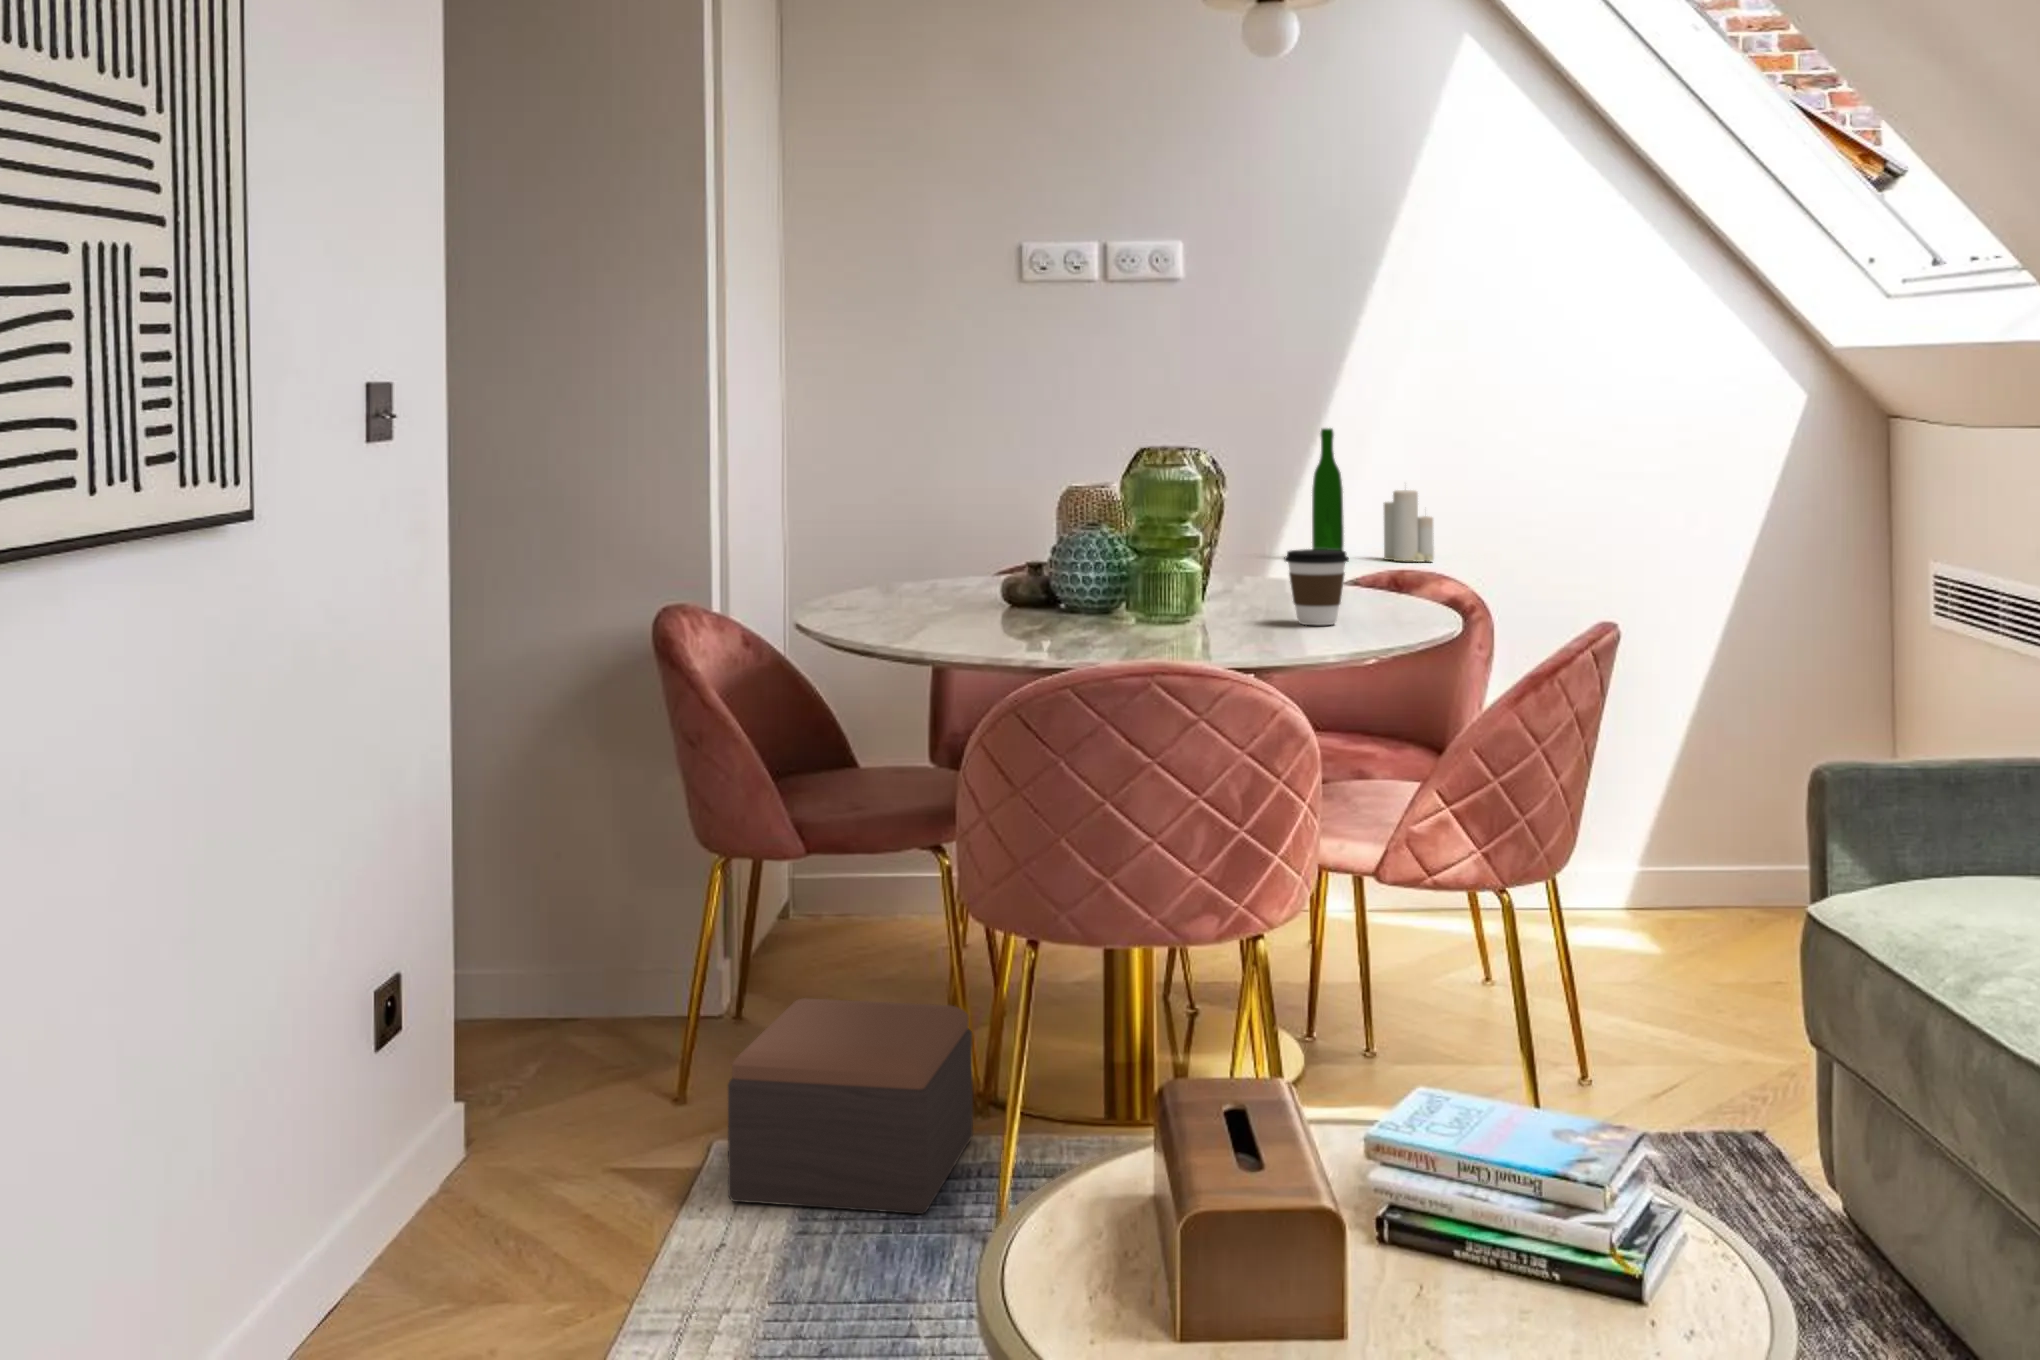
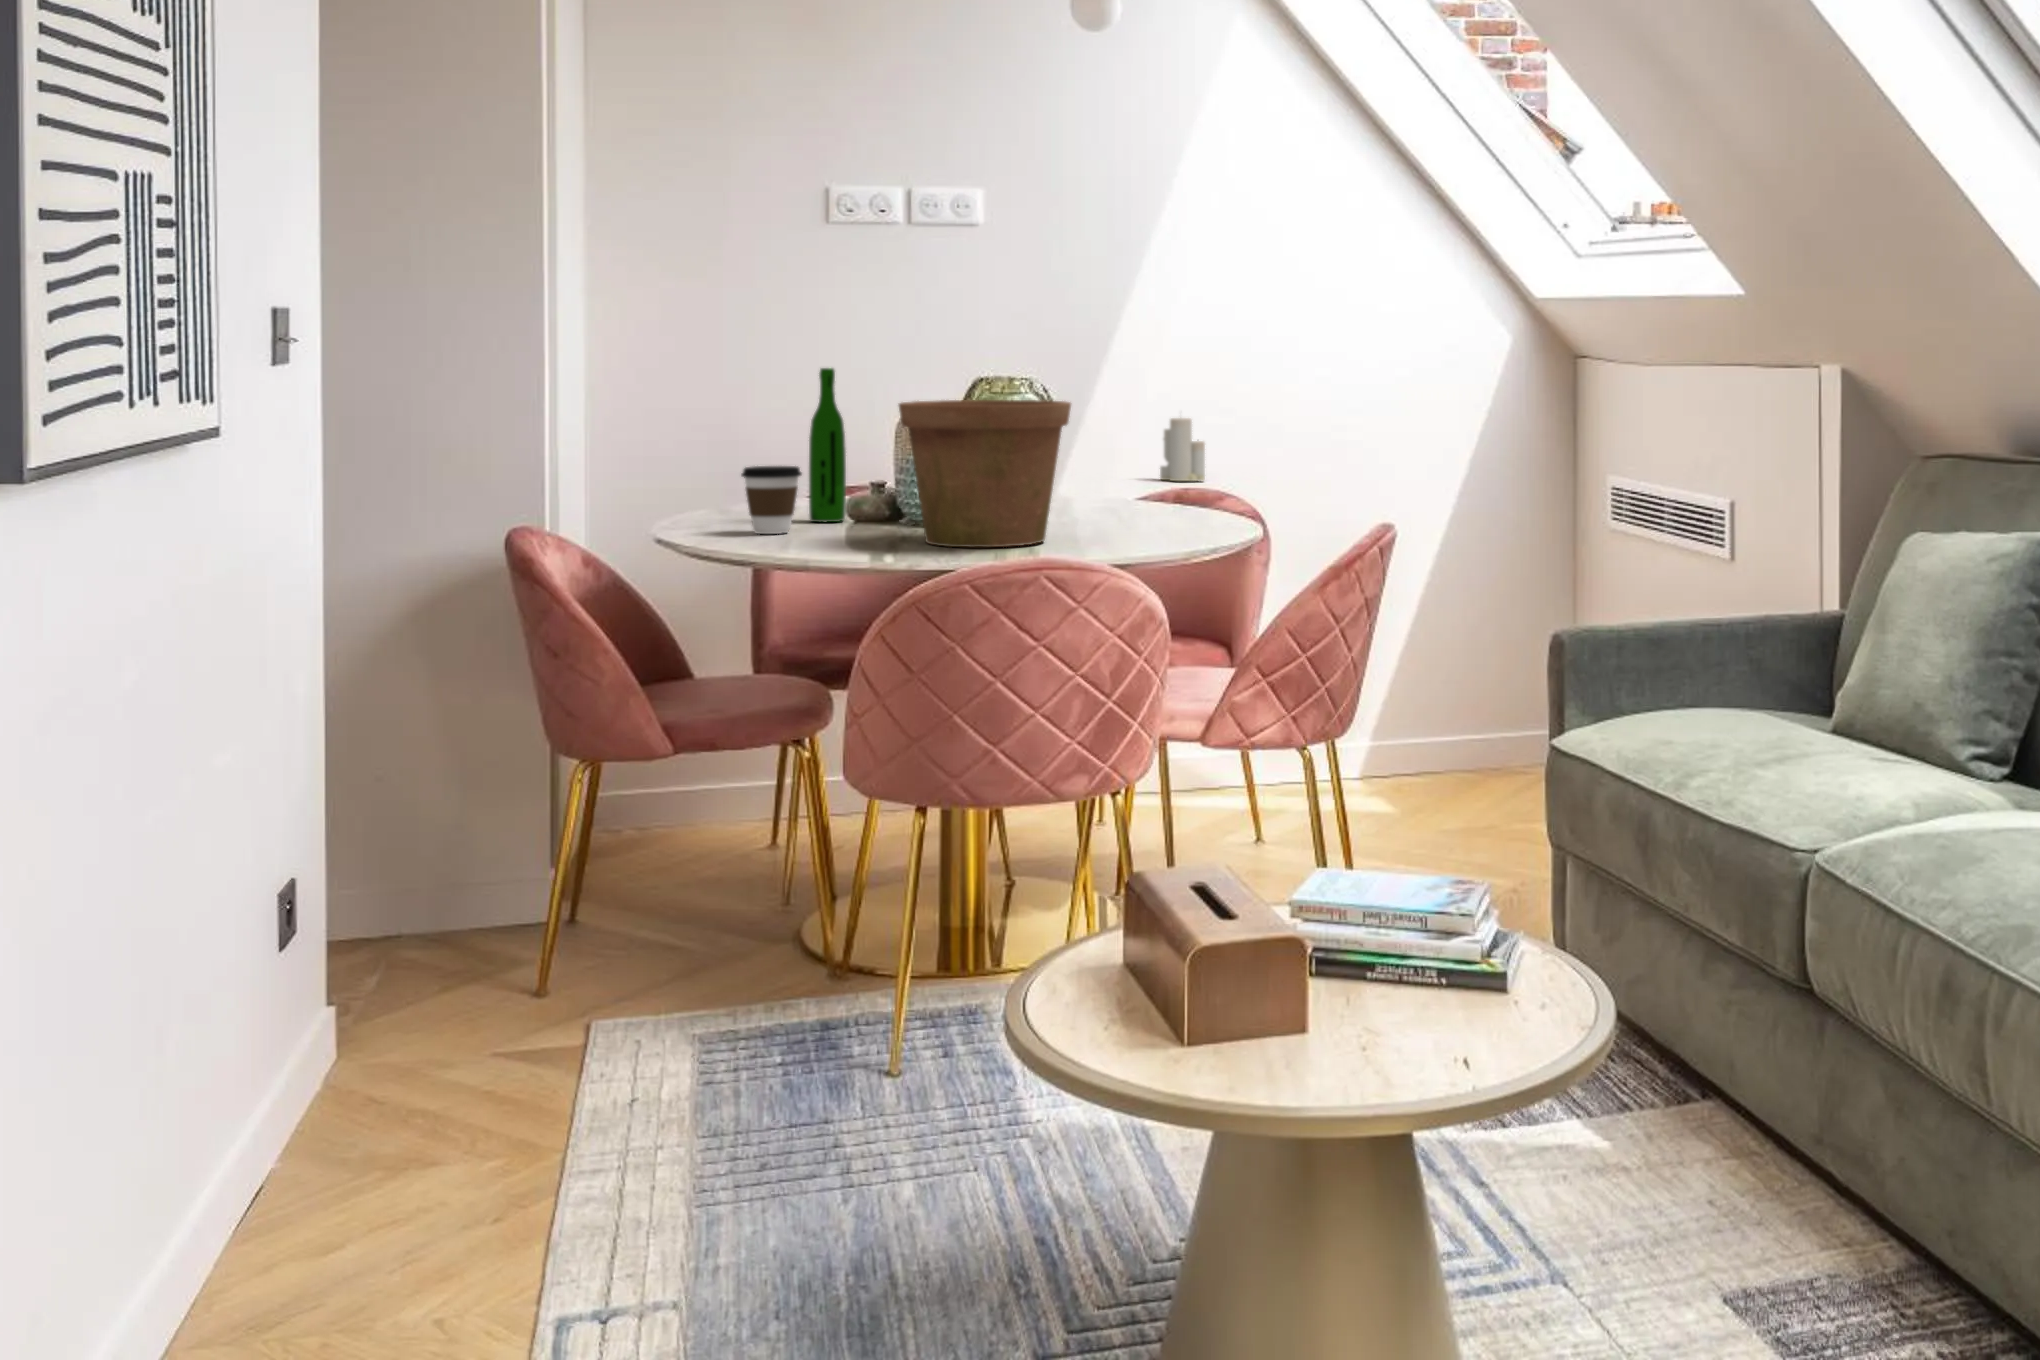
wine bottle: present [1312,428,1344,551] -> present [809,368,846,522]
flower pot: none [1035,473,1226,641] -> present [899,400,1071,547]
coffee cup: present [1285,549,1349,625] -> present [741,466,802,534]
footstool: present [728,998,973,1214] -> none [627,879,842,1065]

